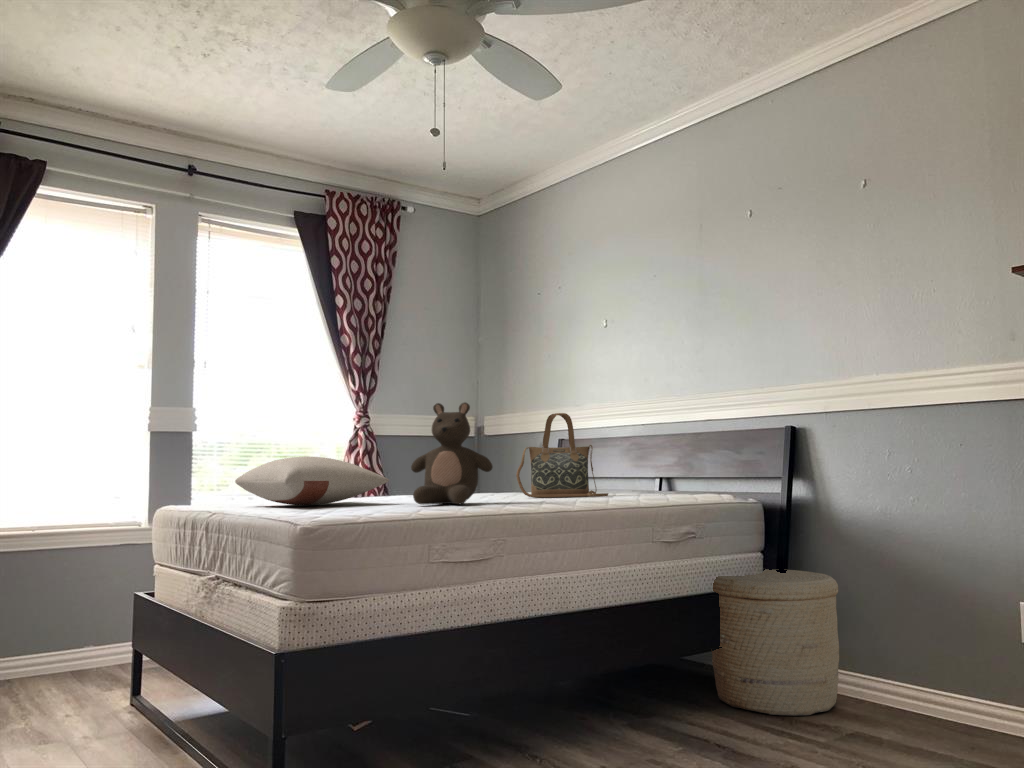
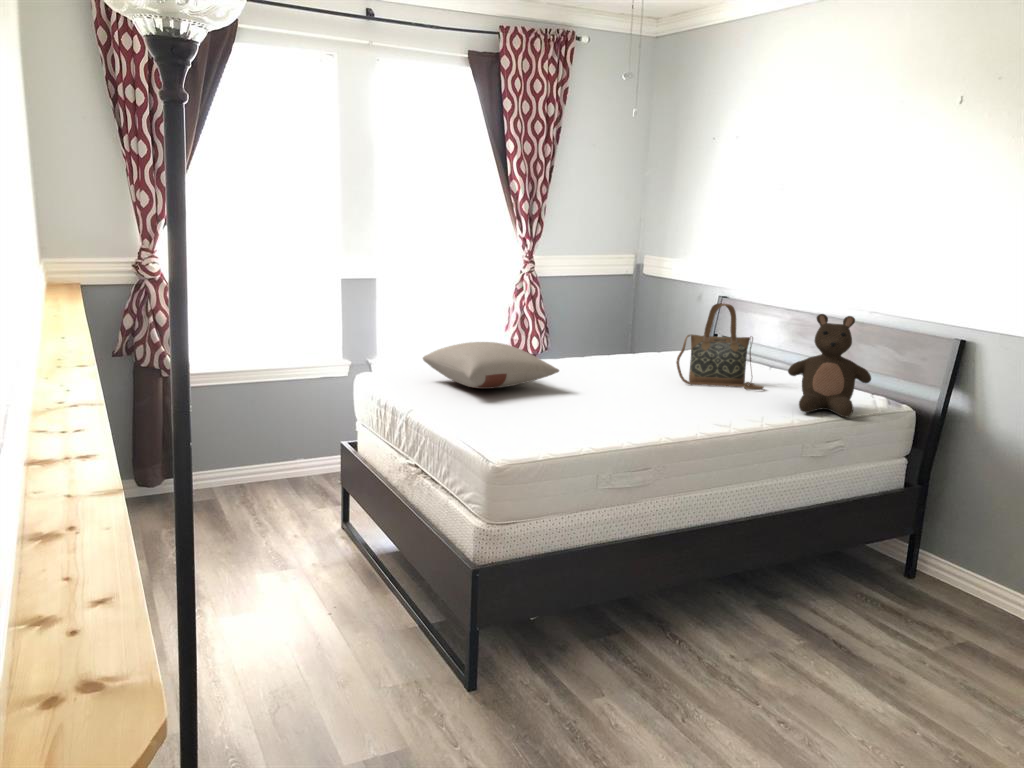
stuffed bear: present [411,402,493,505] -> present [788,314,871,417]
woven basket: present [712,569,839,716] -> none [843,467,979,614]

